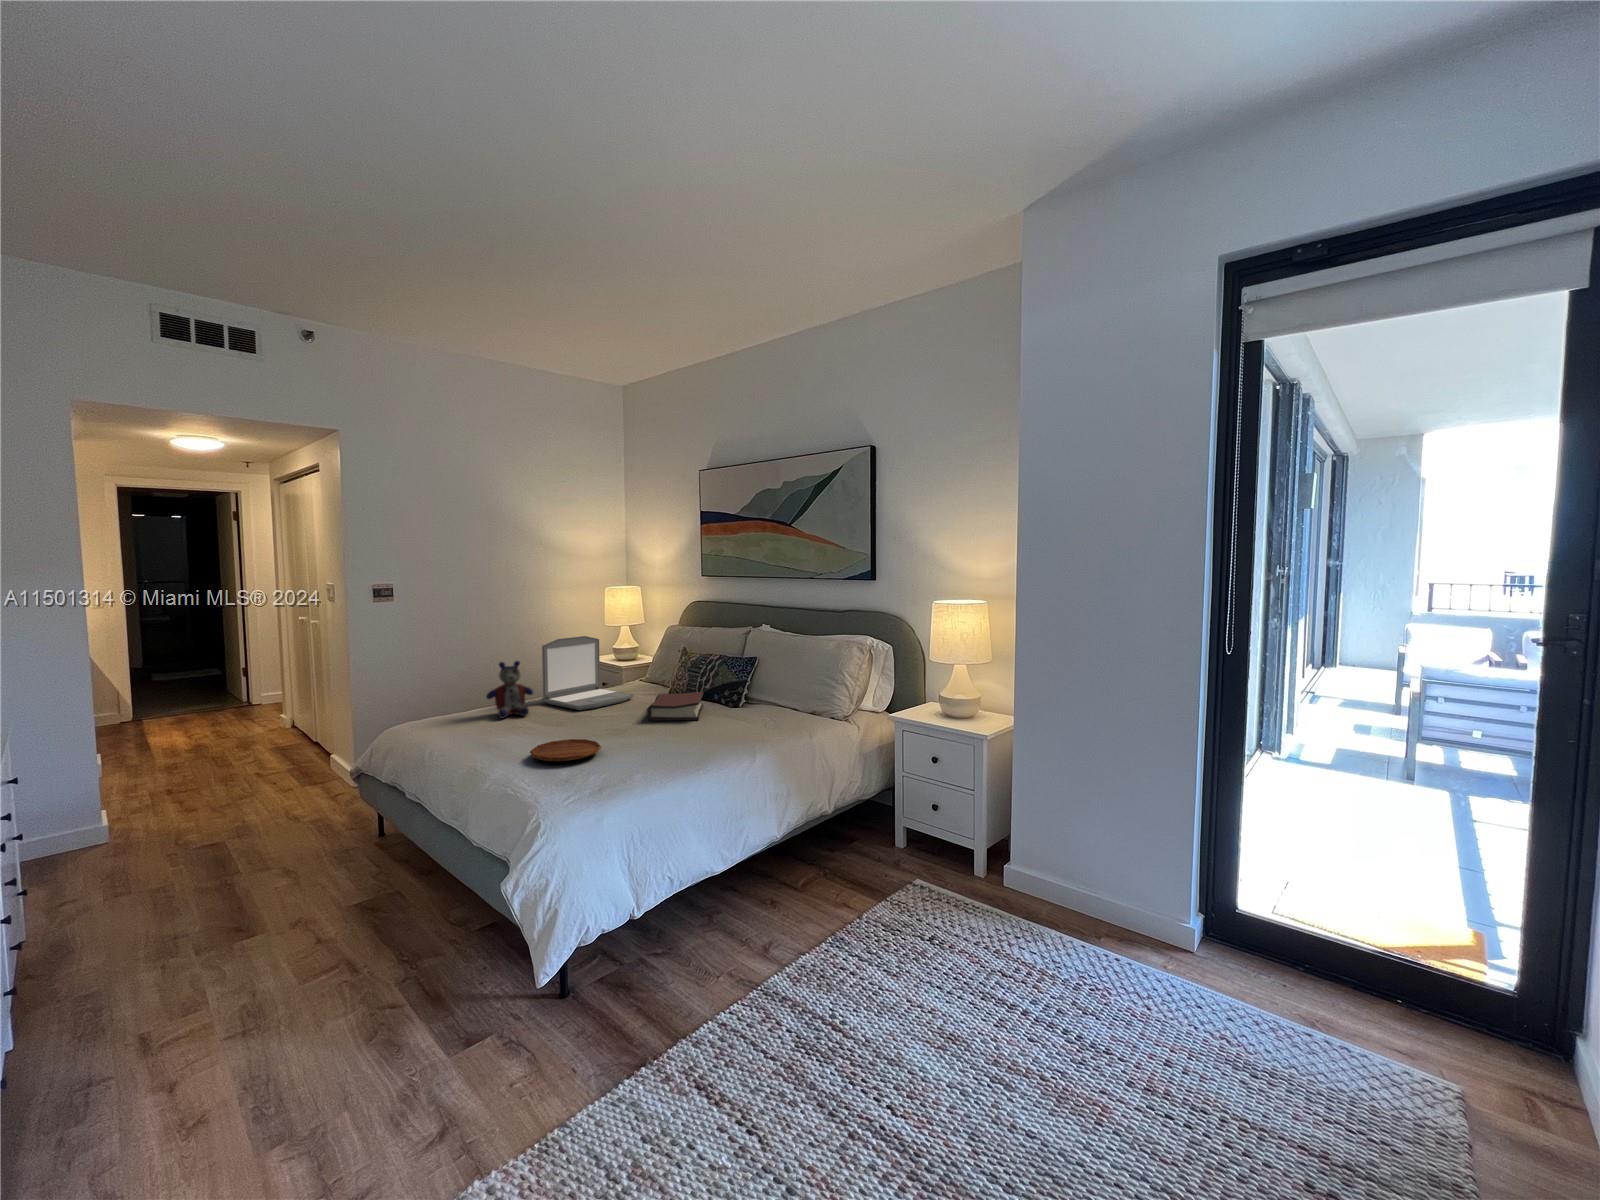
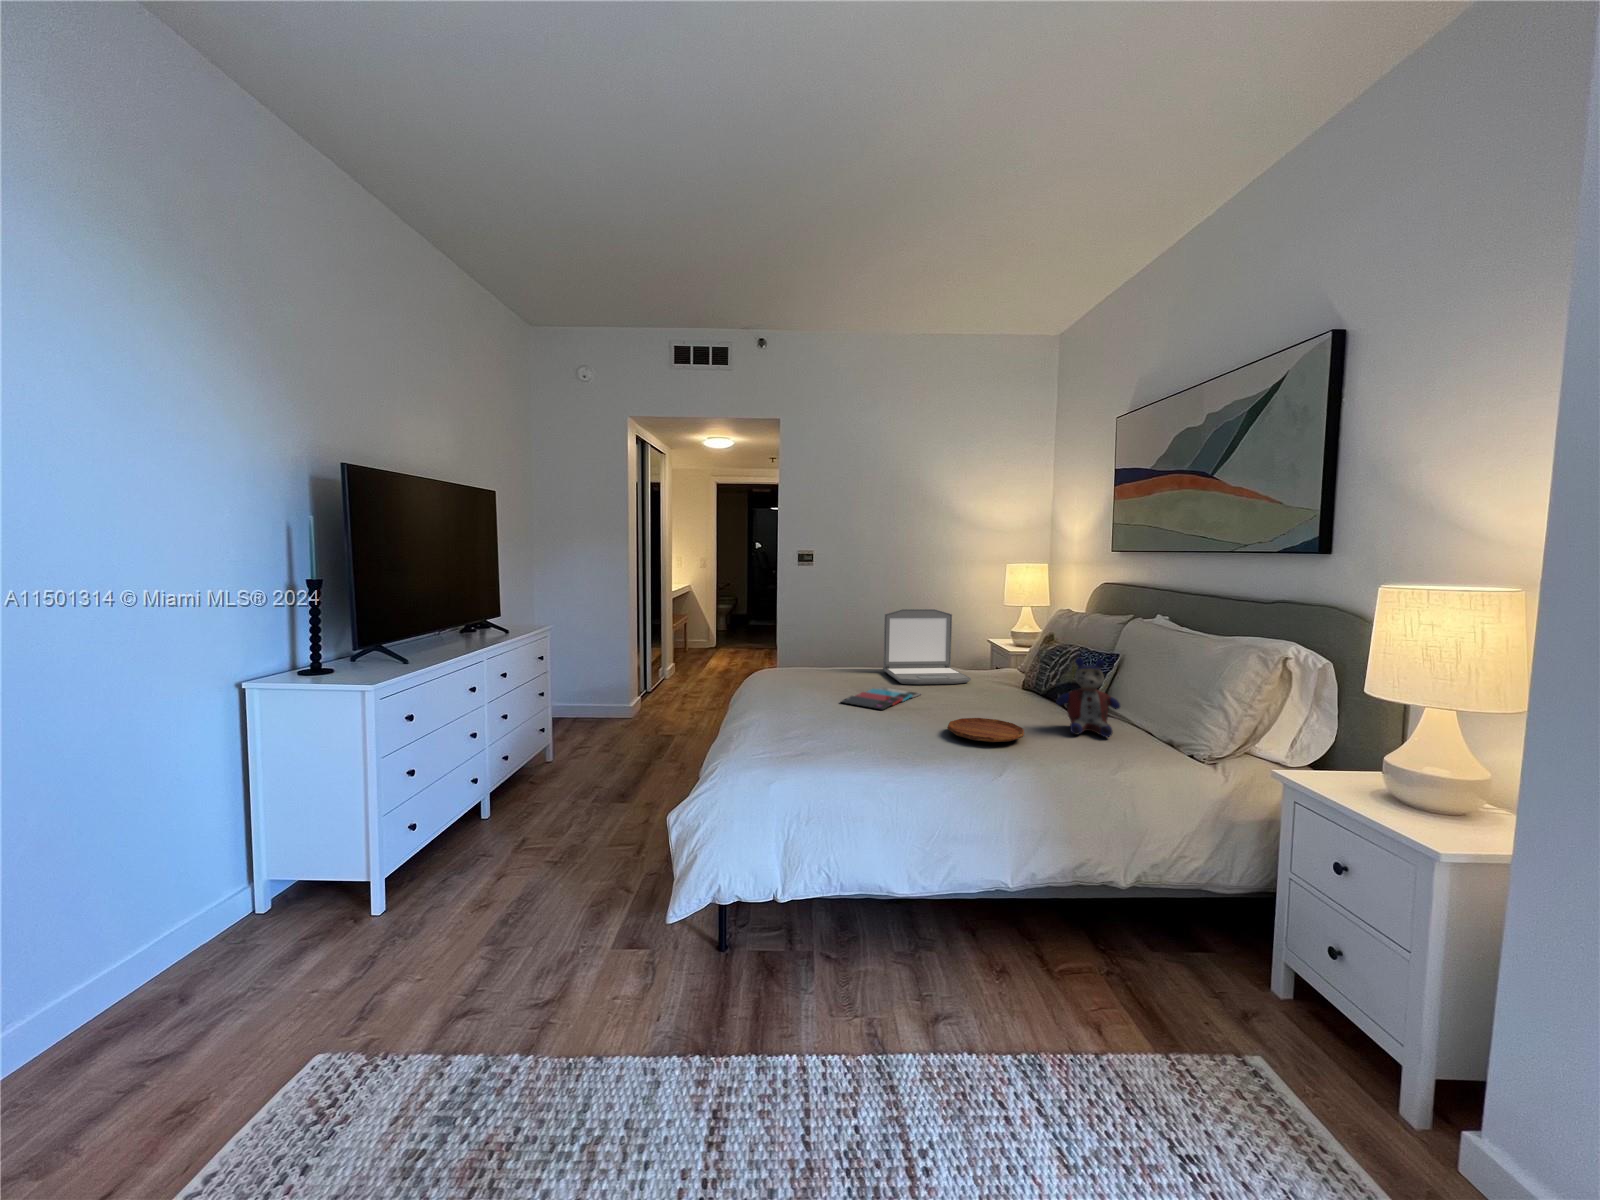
stuffed bear: present [486,661,533,718] -> present [1056,658,1121,737]
hardback book: present [647,692,703,721] -> none [943,680,1031,716]
smartphone: none [560,715,614,737] -> present [841,687,920,710]
tray: present [530,739,601,761] -> present [947,718,1024,742]

